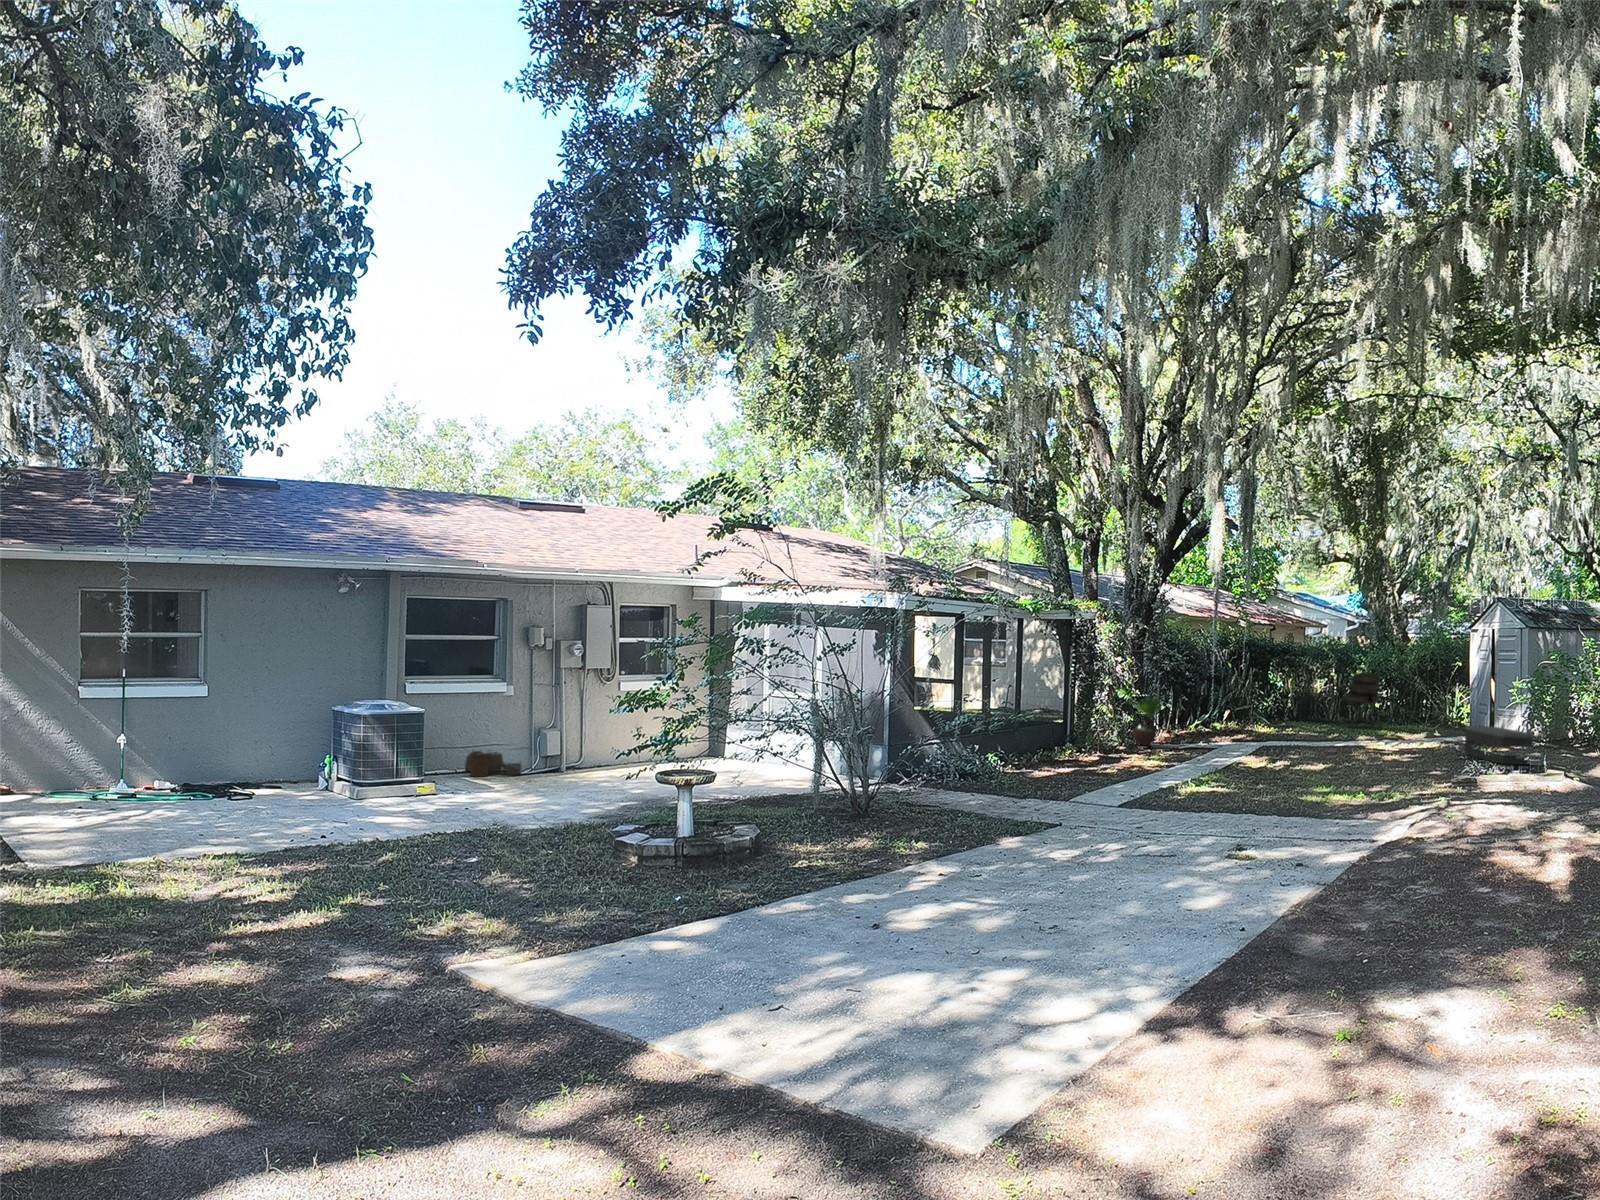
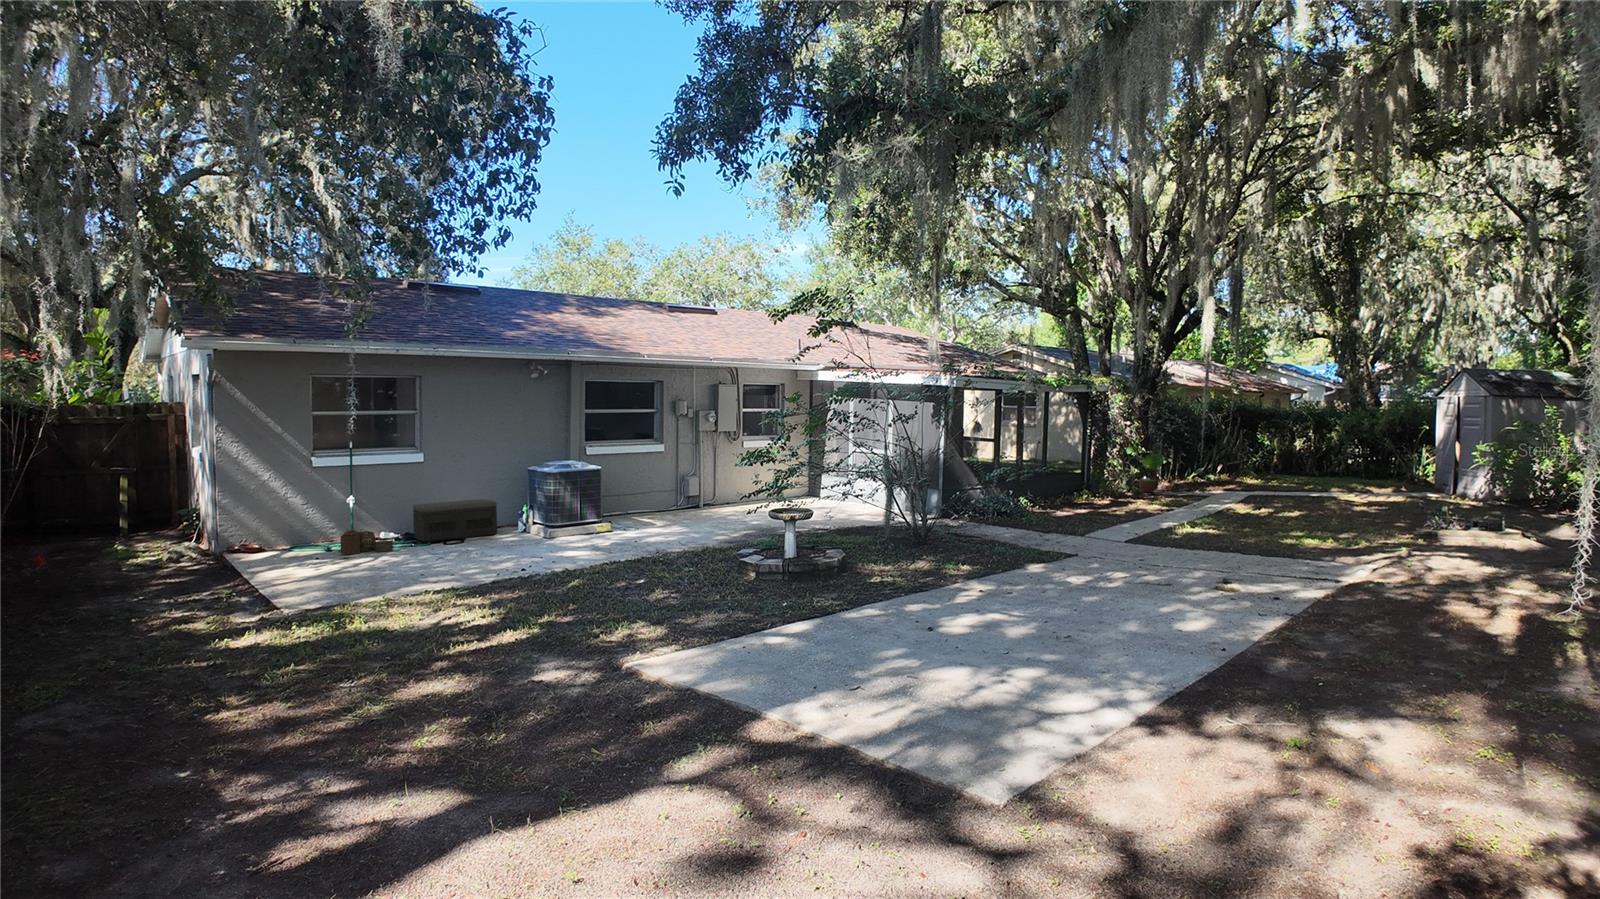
chair: present [1336,673,1382,729] -> none [1313,431,1352,477]
storage bench: present [1465,726,1533,765] -> present [413,499,497,542]
woven basket: present [465,751,521,777] -> present [340,529,393,555]

